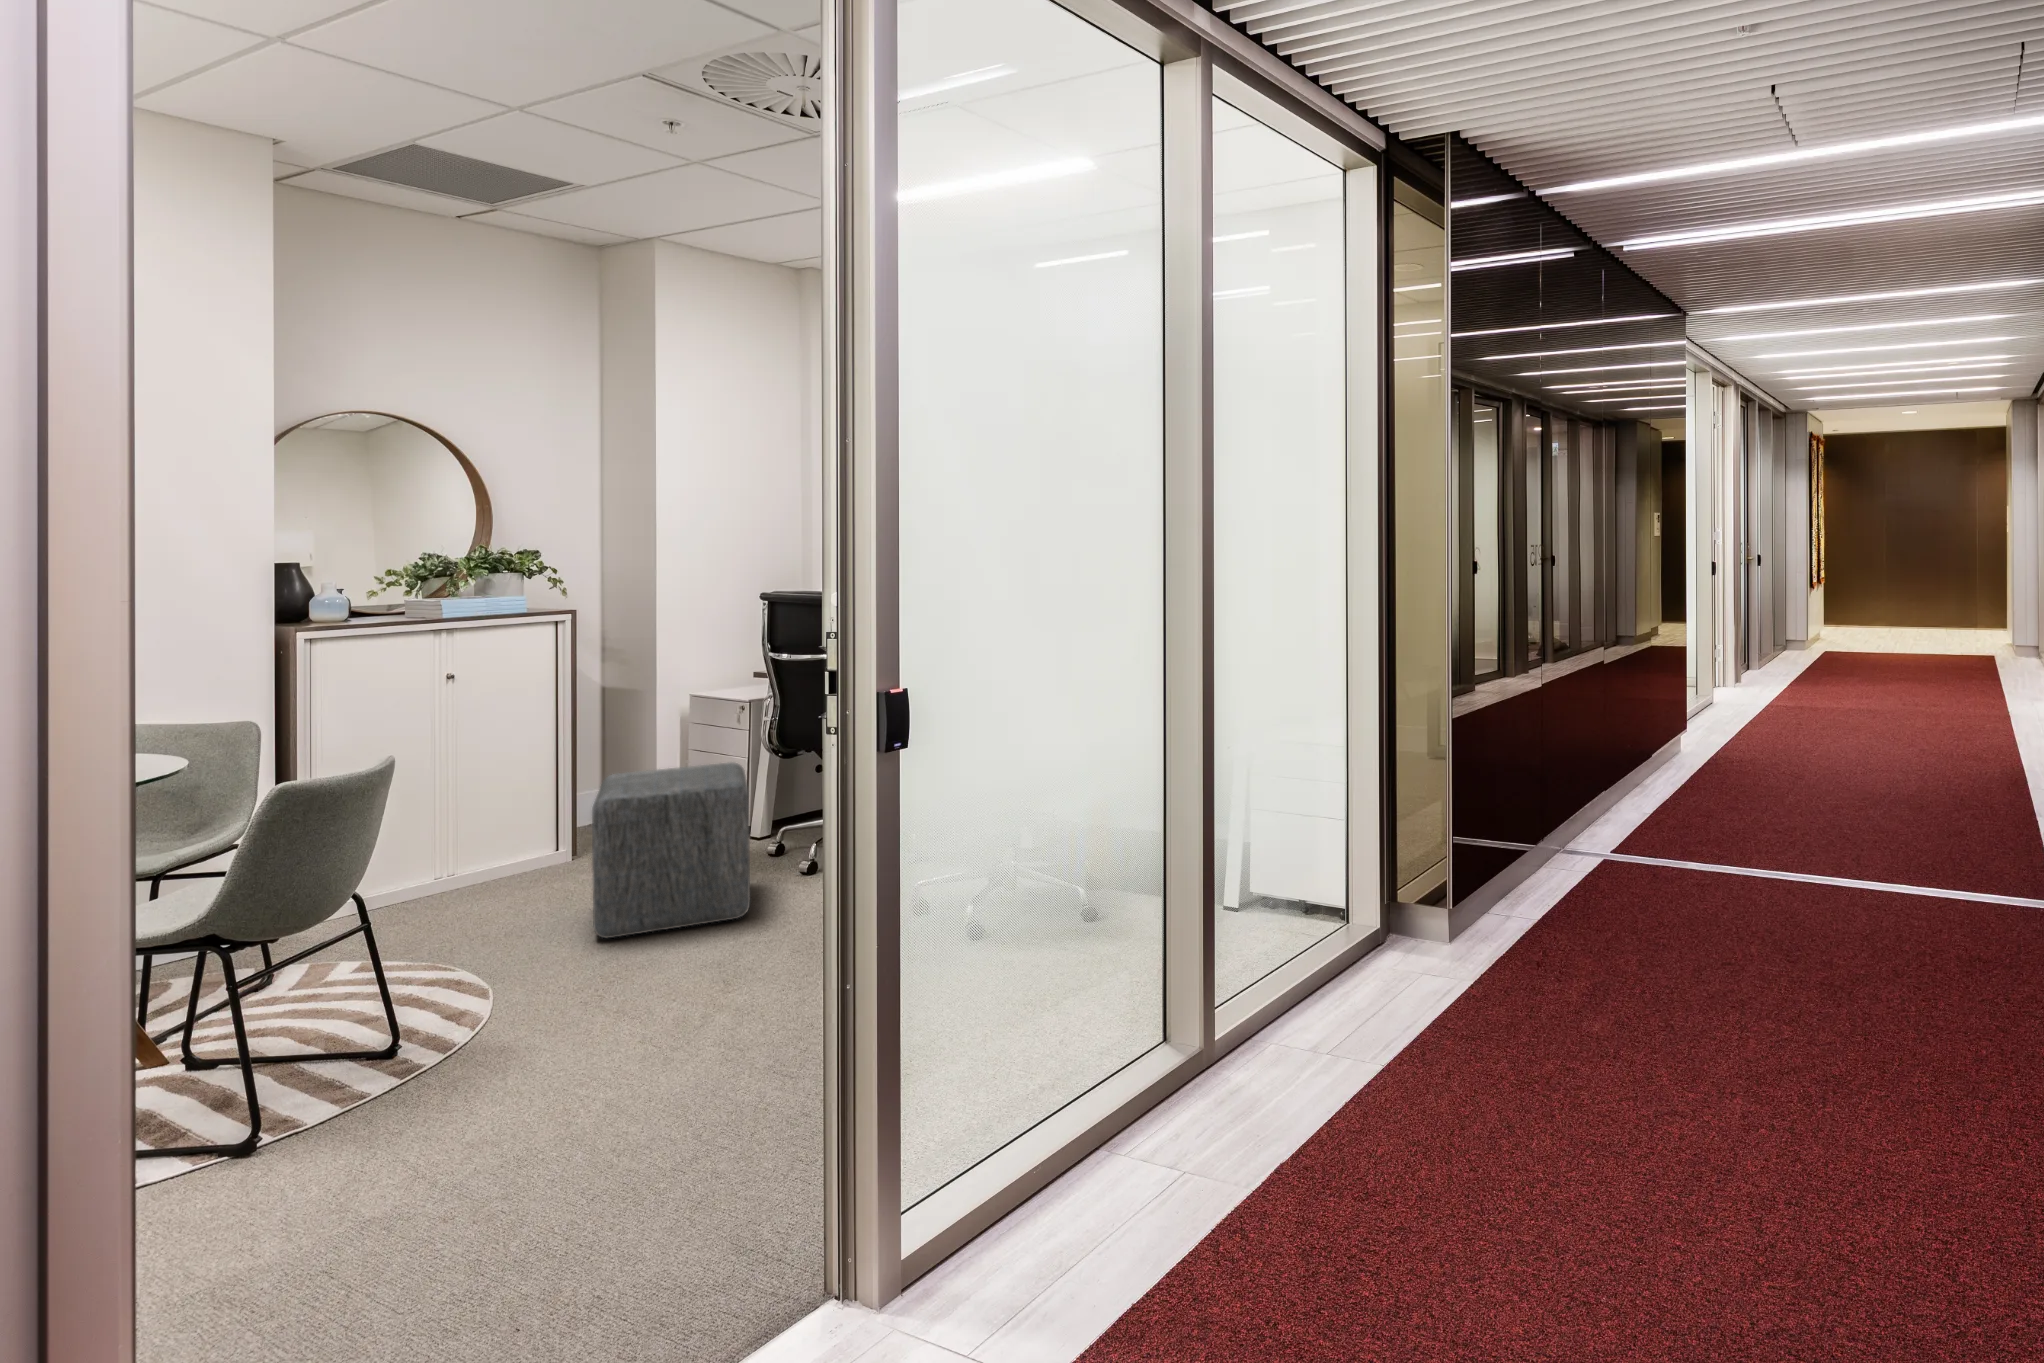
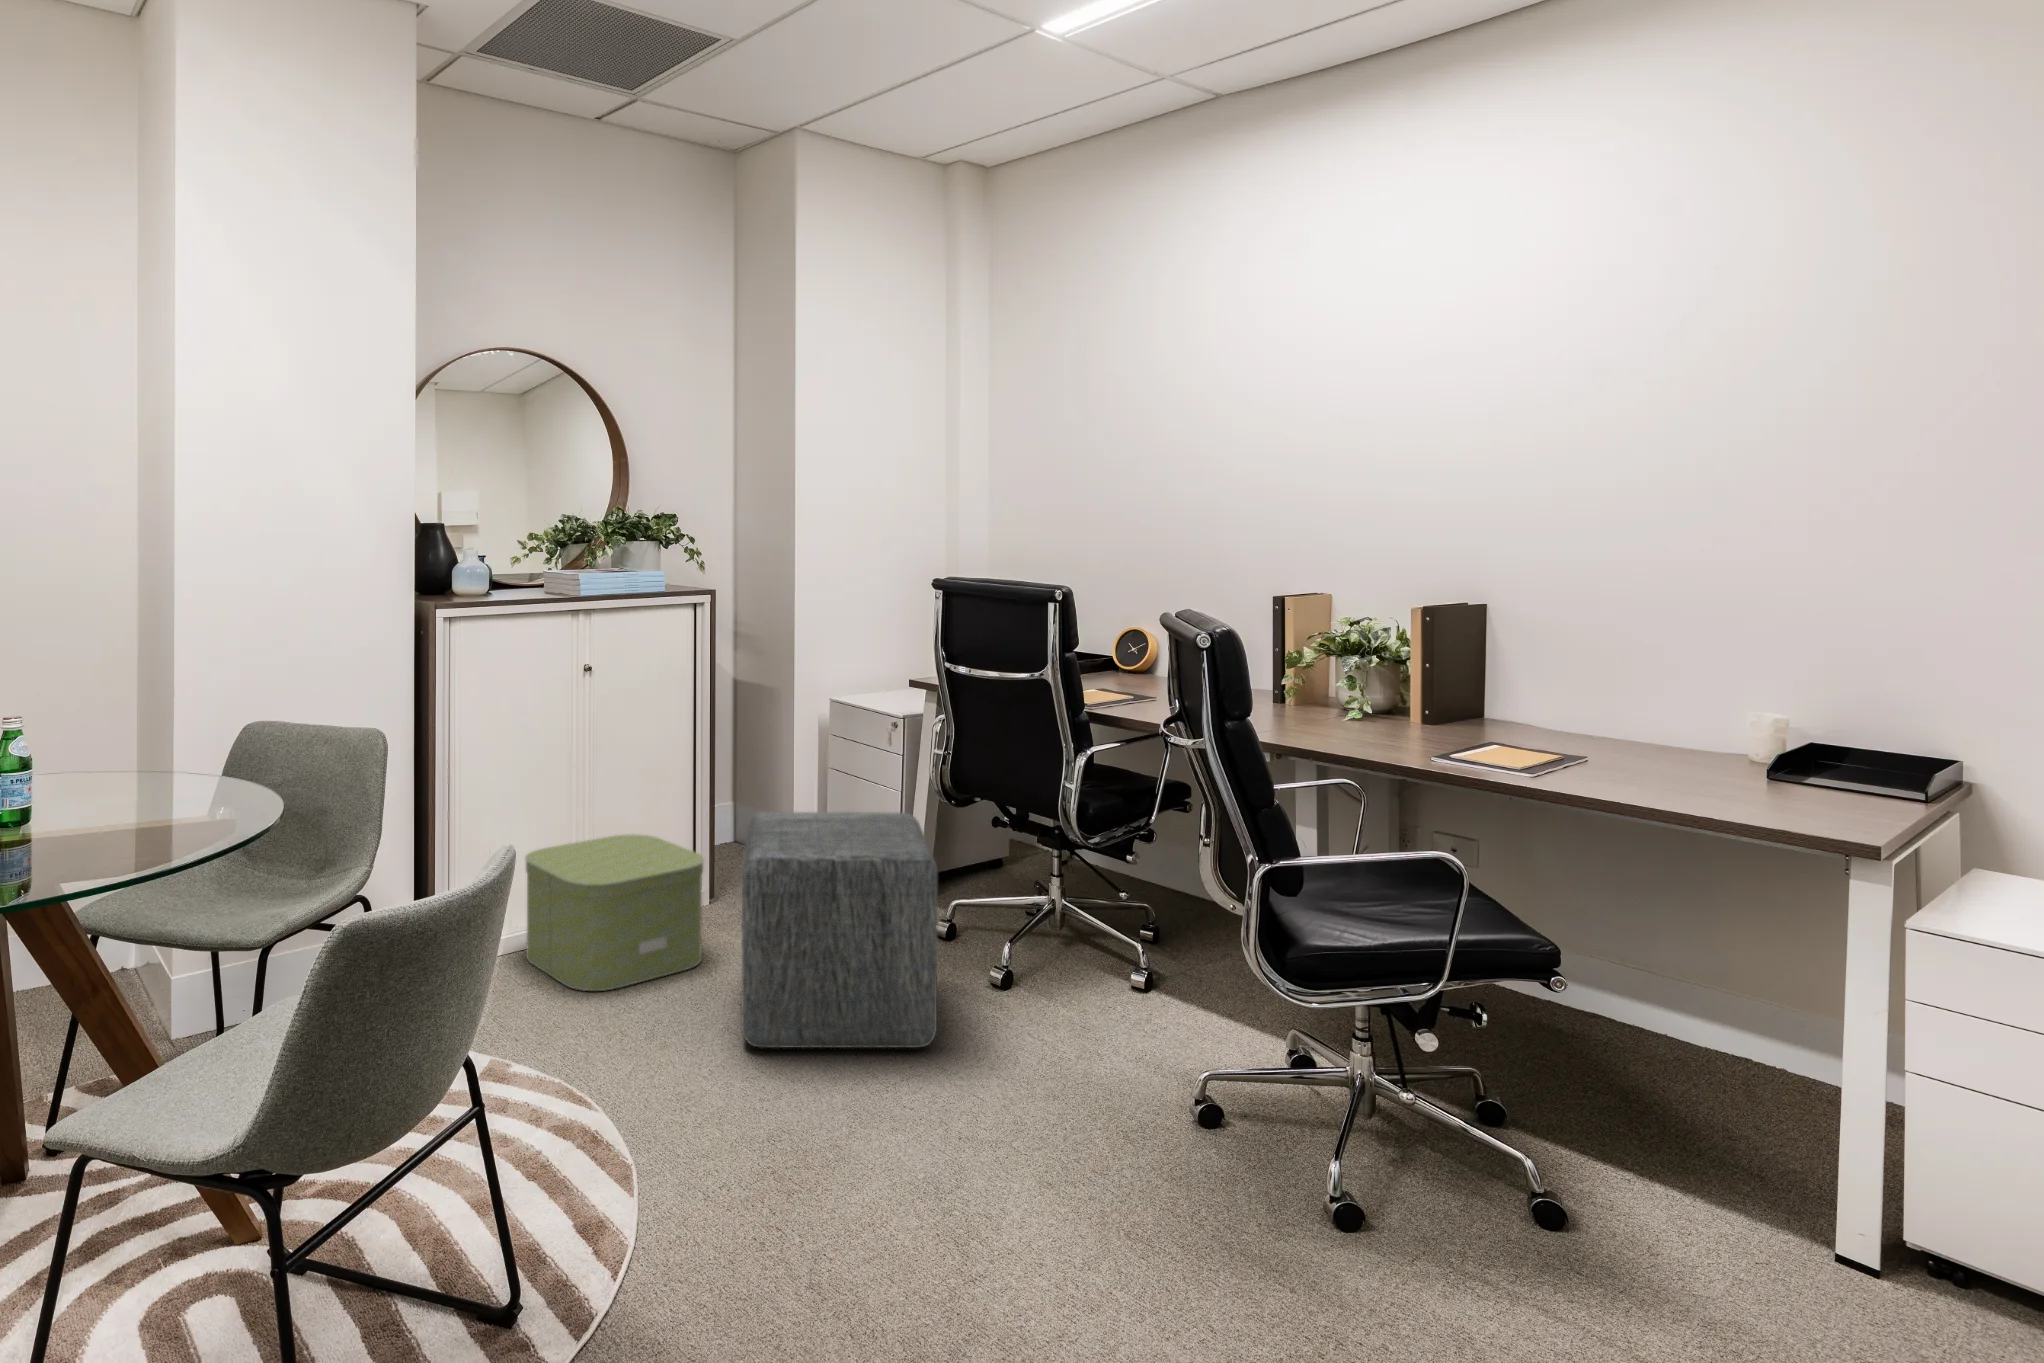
storage box: none [392,810,564,931] -> present [525,834,704,991]

